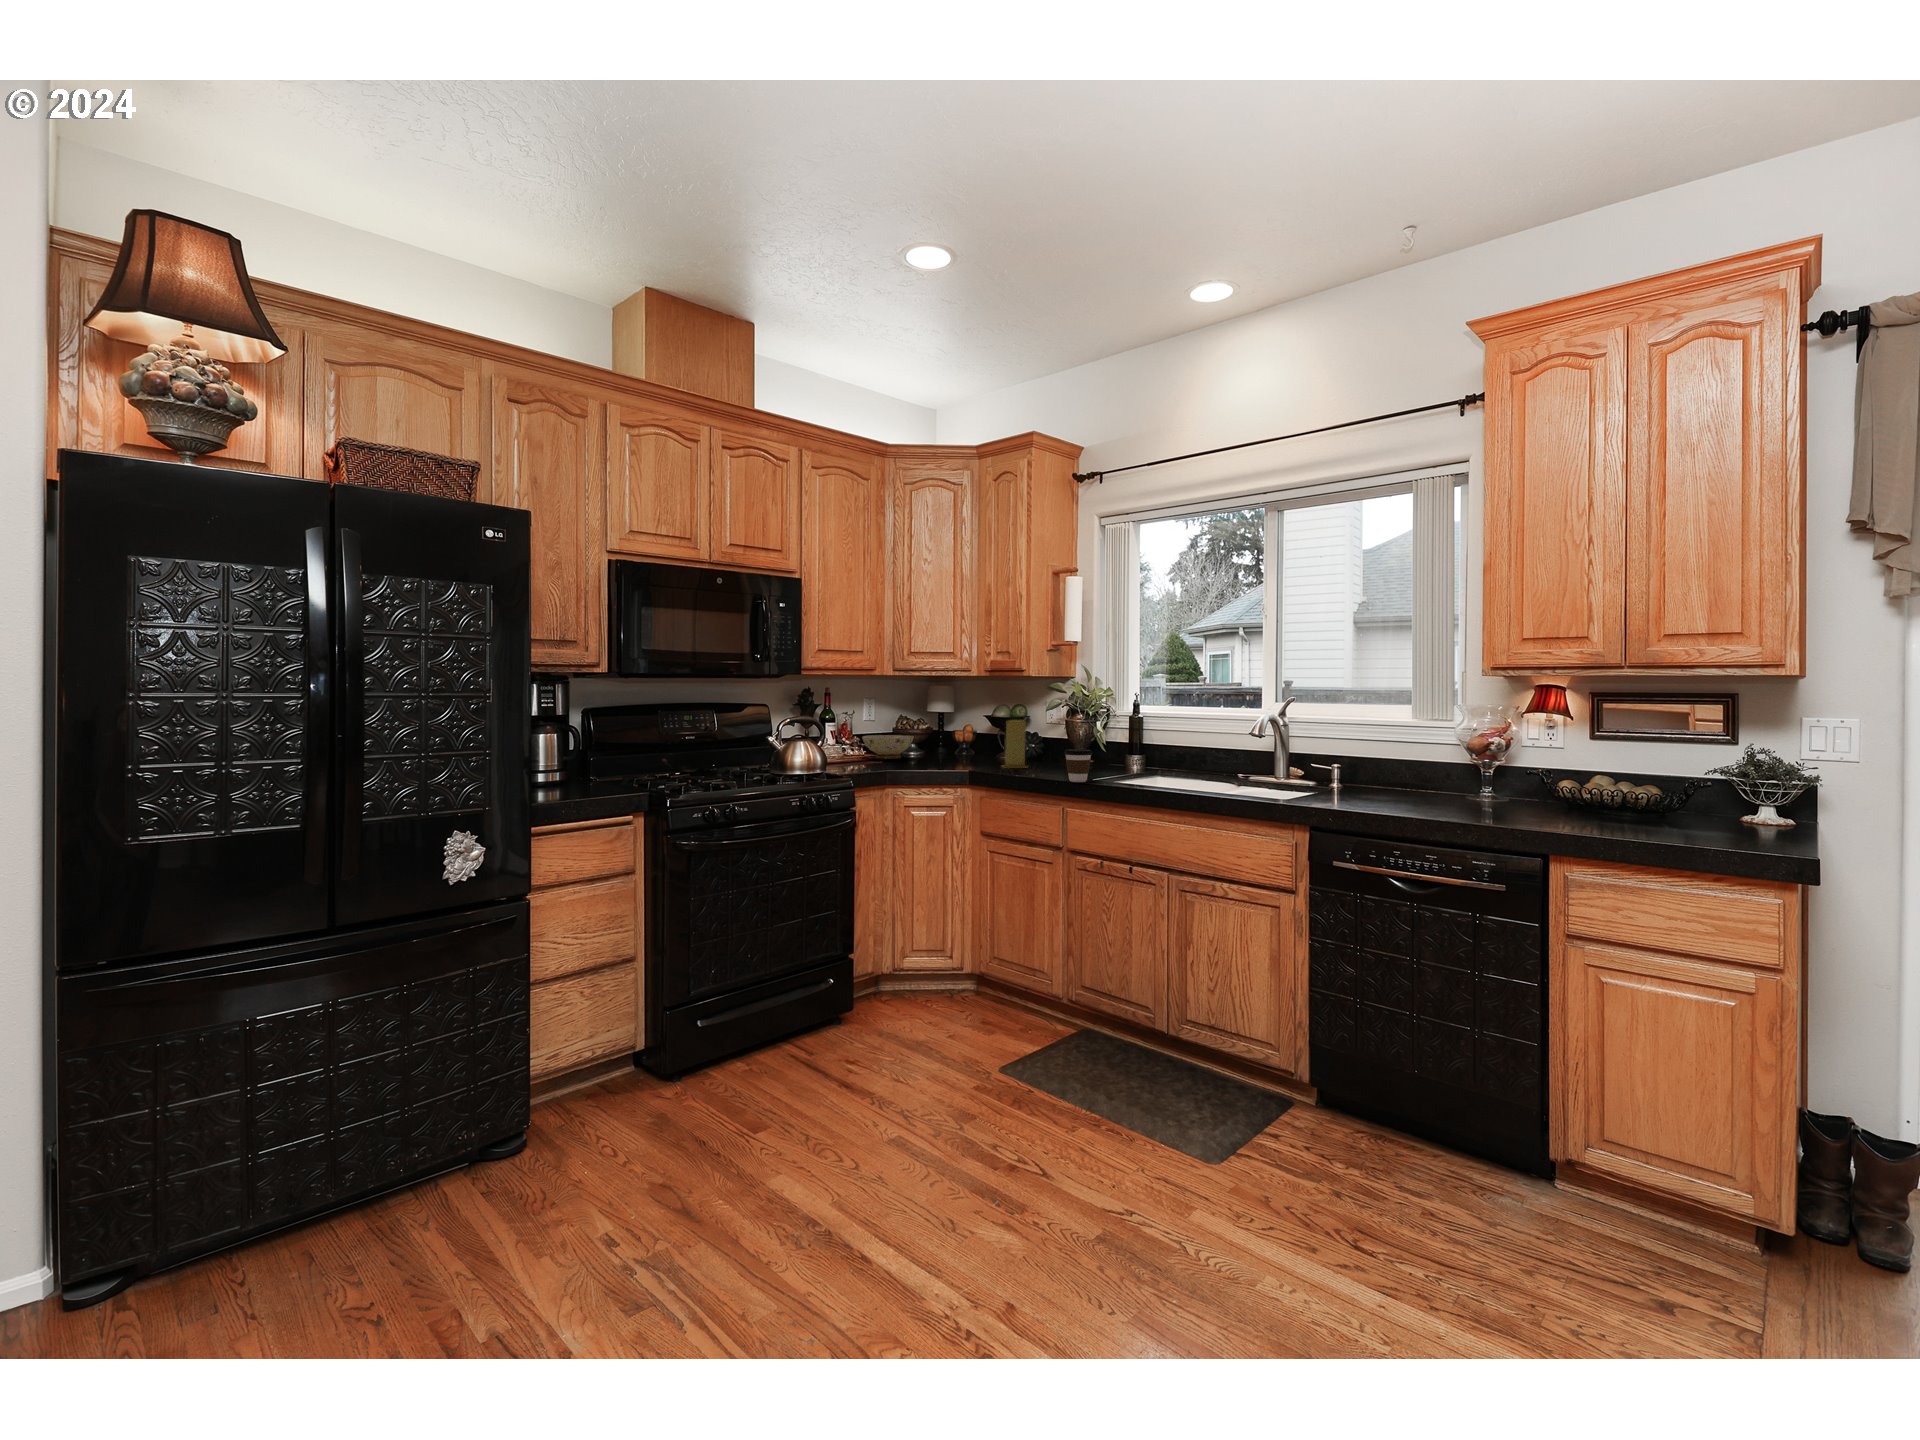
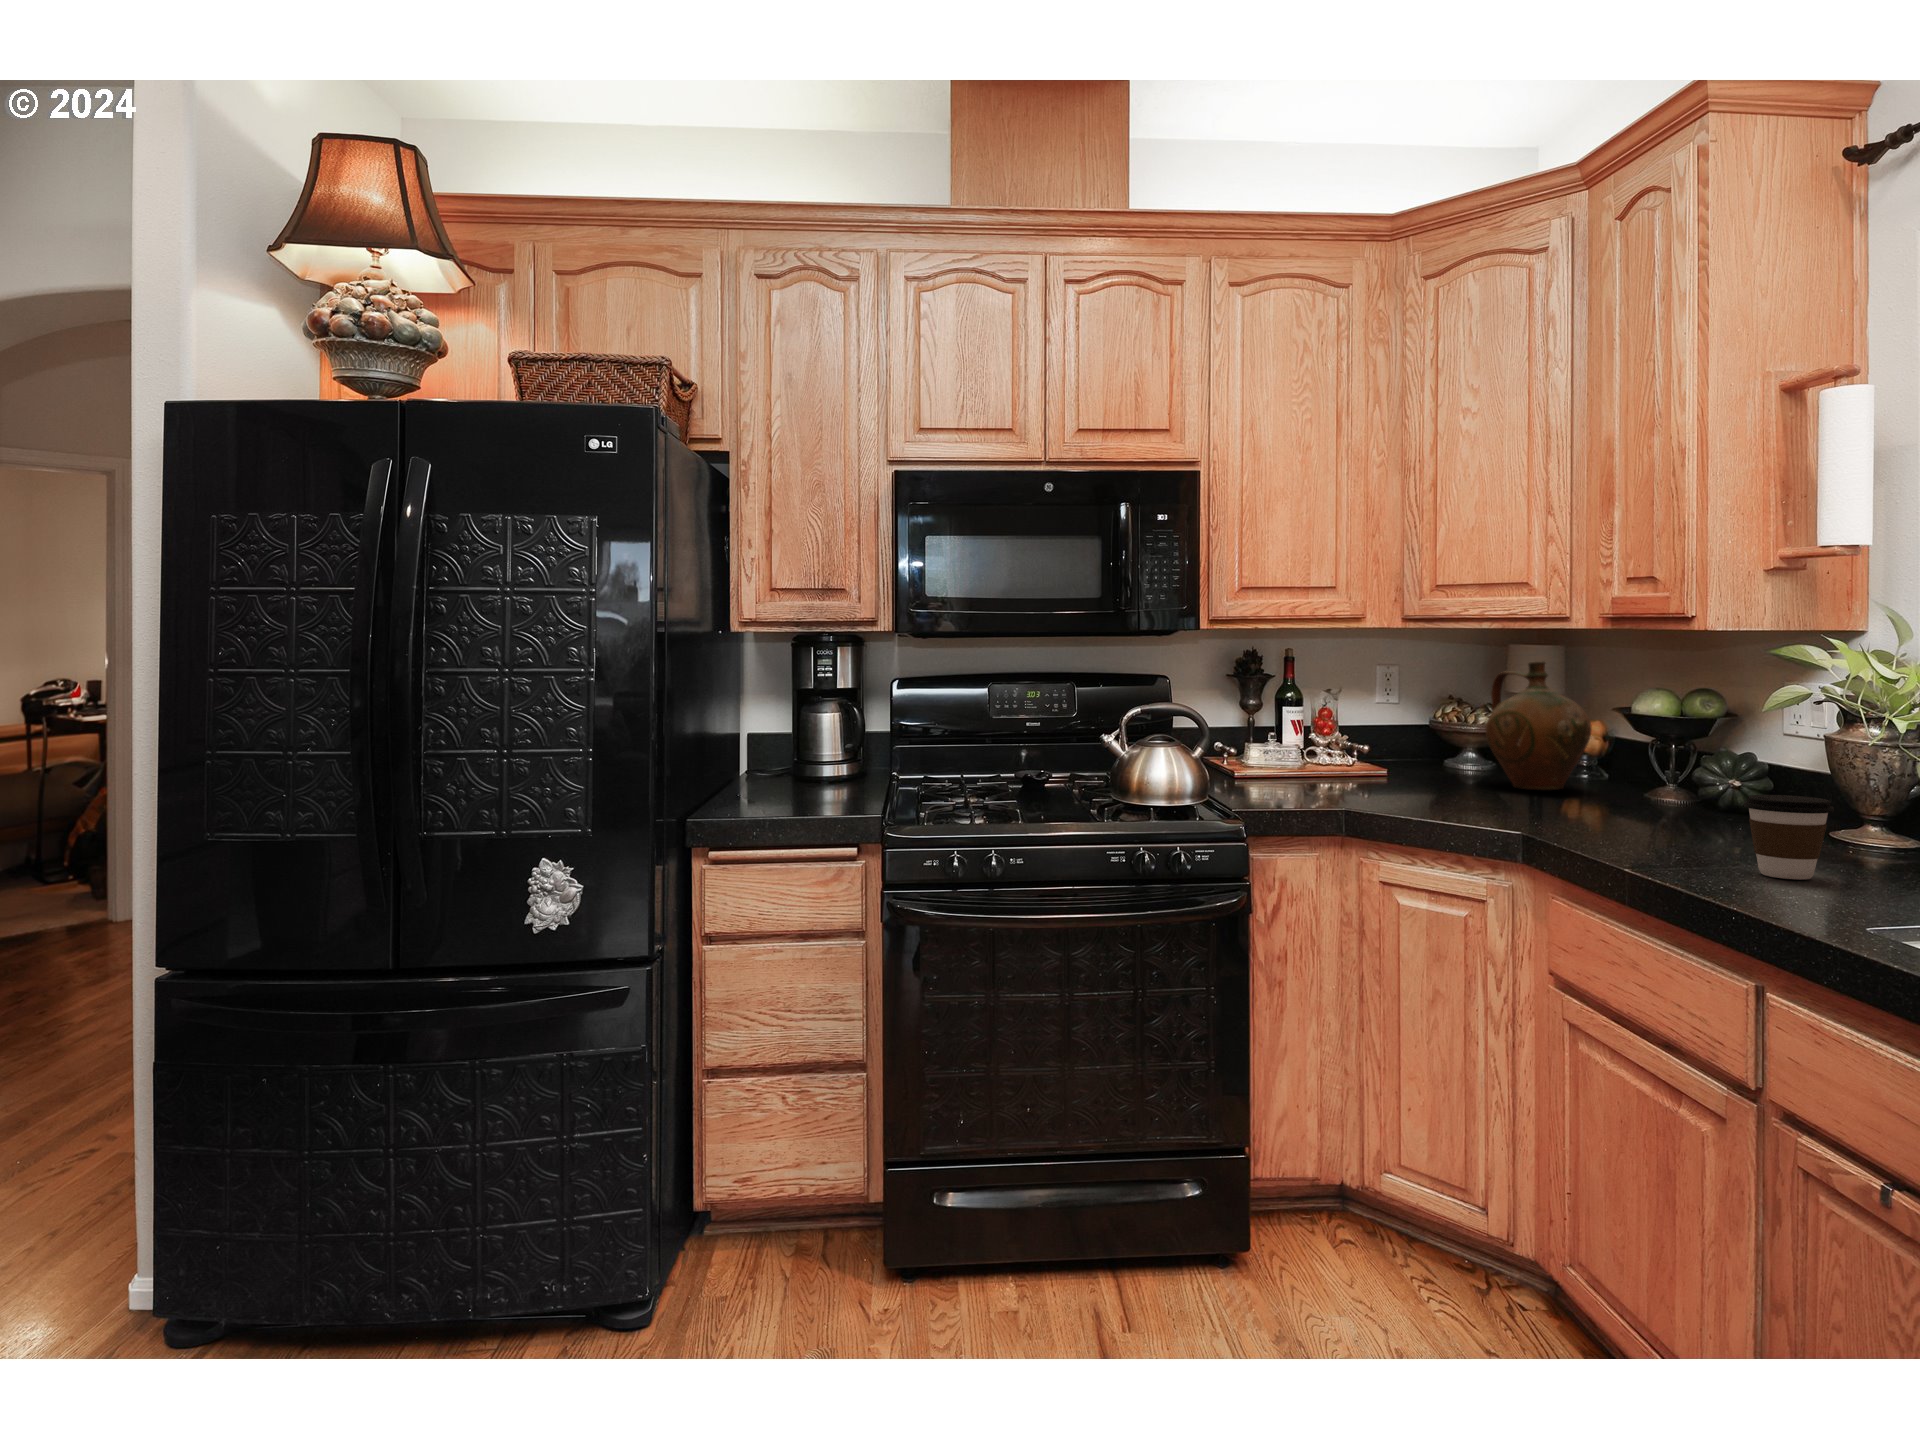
ceramic jug: none [930,691,977,756] -> present [1486,661,1591,790]
candle: present [1002,720,1026,768] -> none [1617,721,1688,827]
ceramic bowl: present [862,735,914,759] -> none [1330,743,1434,788]

